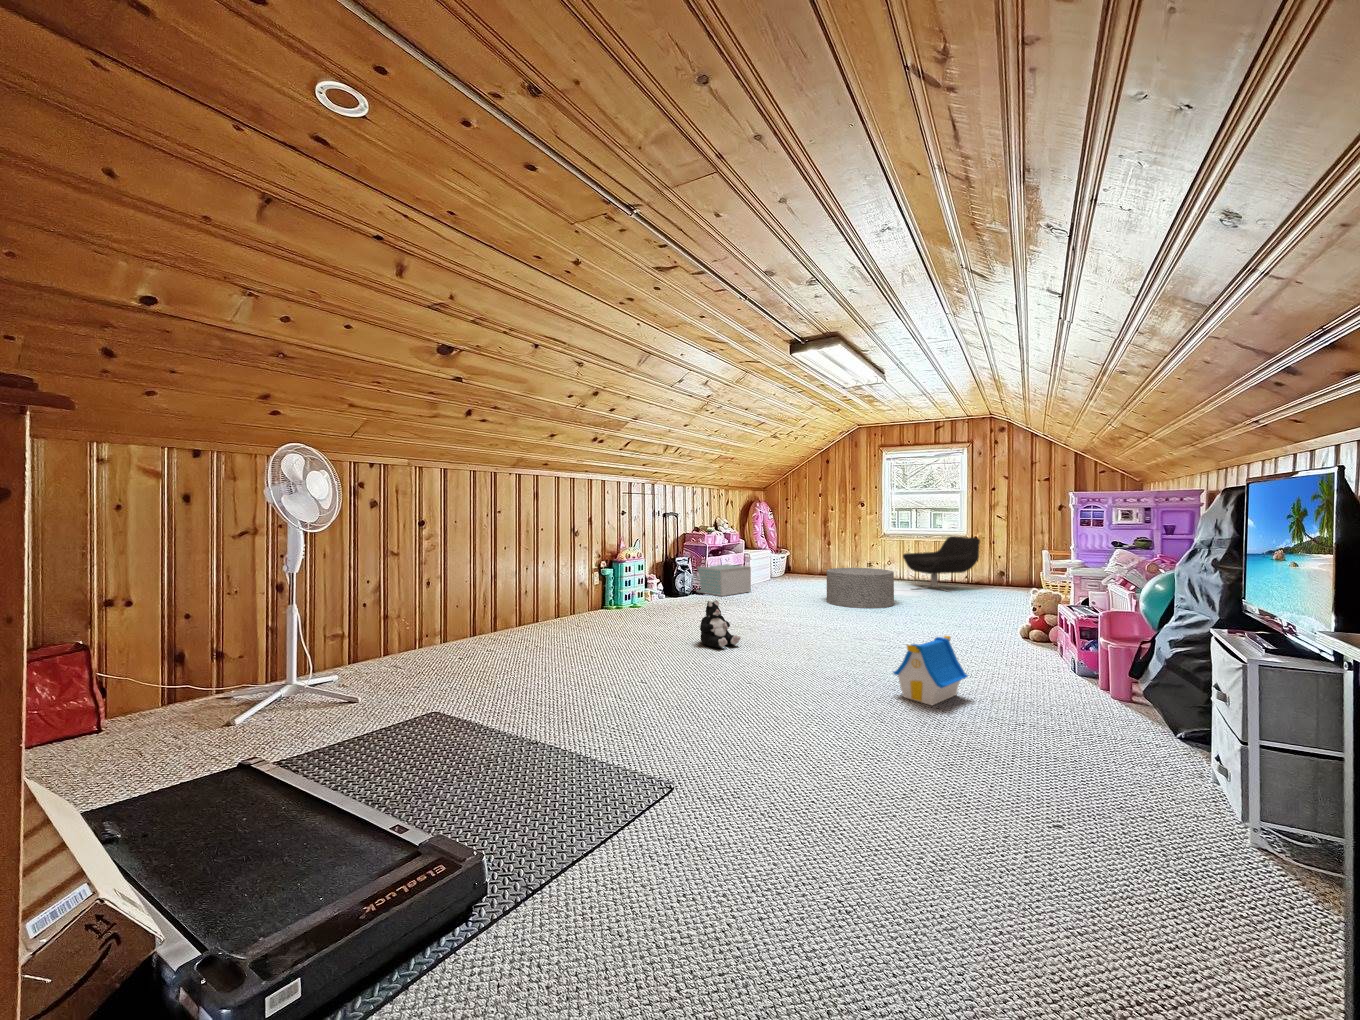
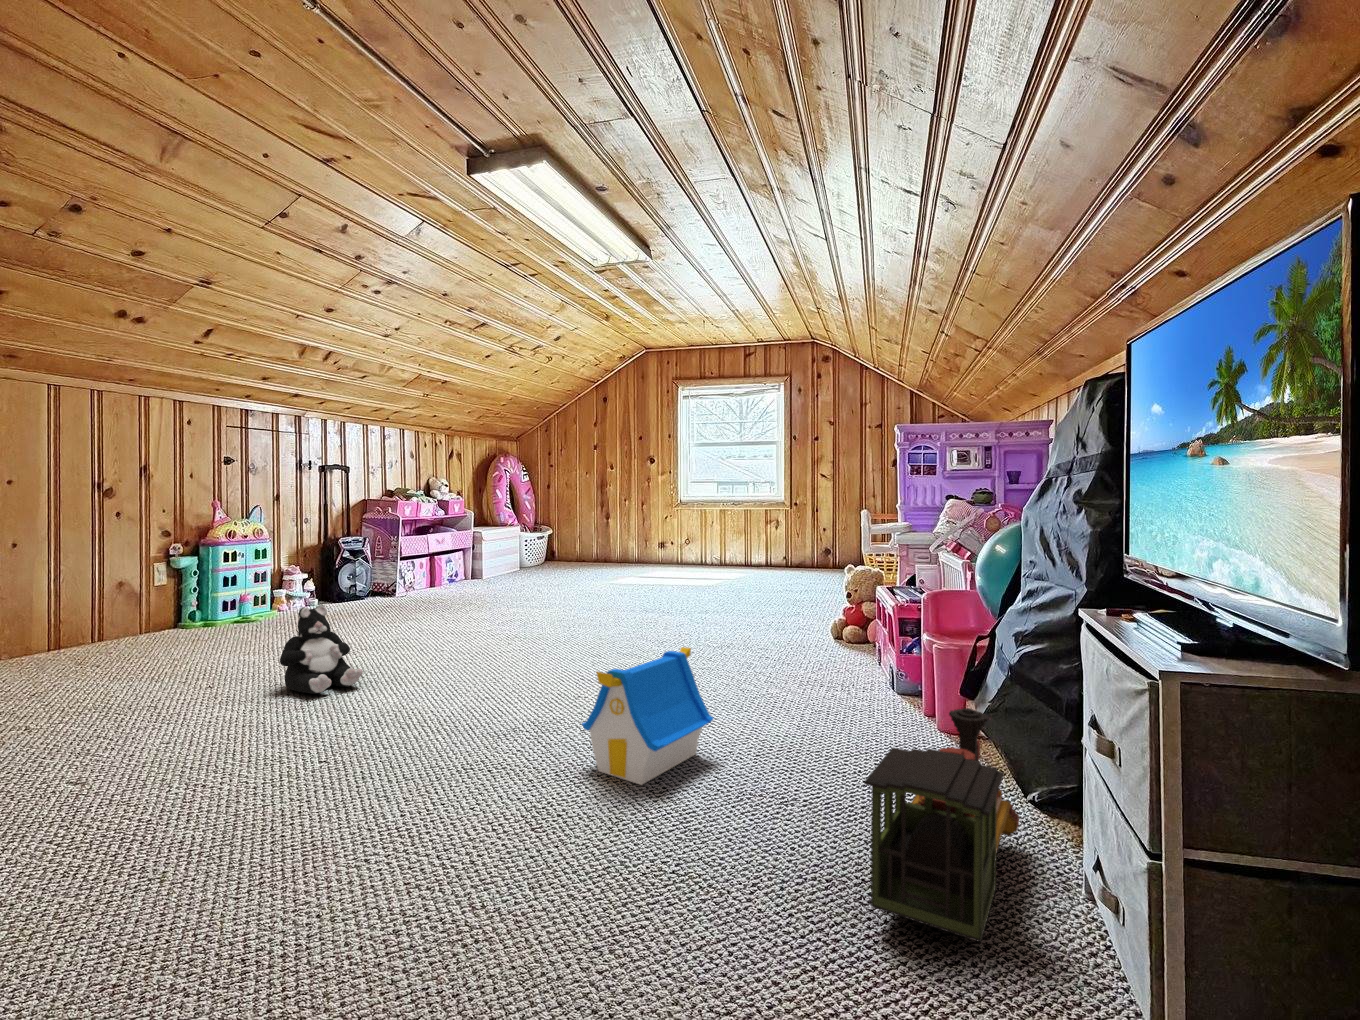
lounge chair: present [903,536,980,591] -> none [702,503,798,578]
storage box: present [697,564,751,596] -> none [380,548,473,598]
ottoman: present [827,568,894,608] -> none [580,547,676,606]
toy train: none [1080,677,1171,780] -> present [864,708,1019,942]

